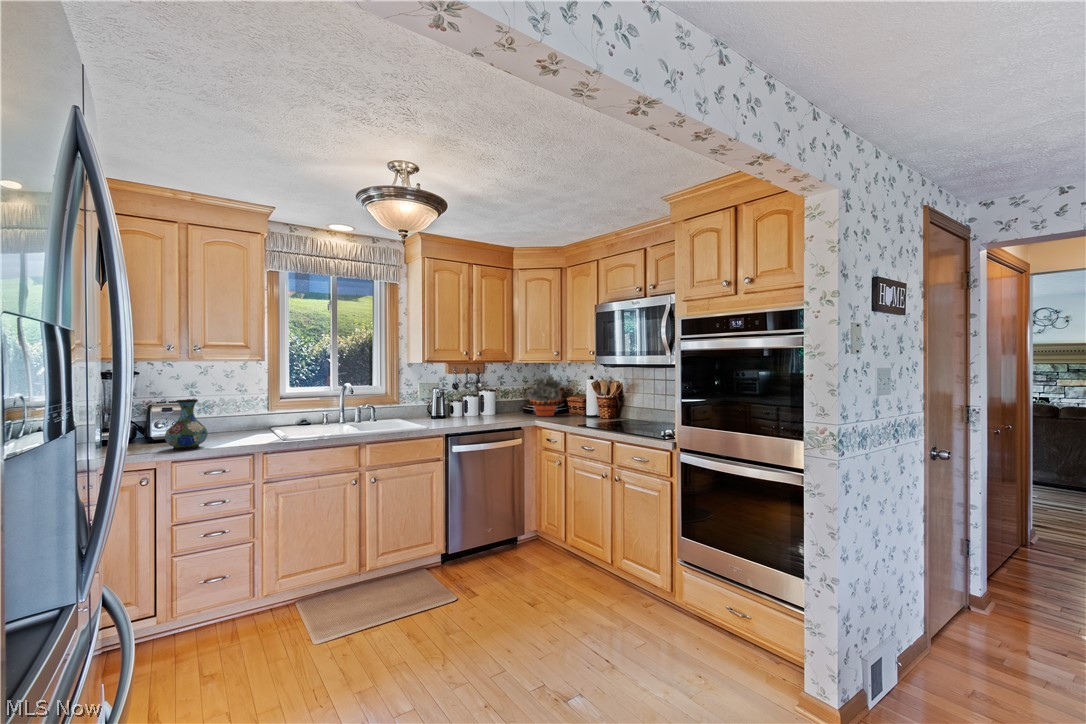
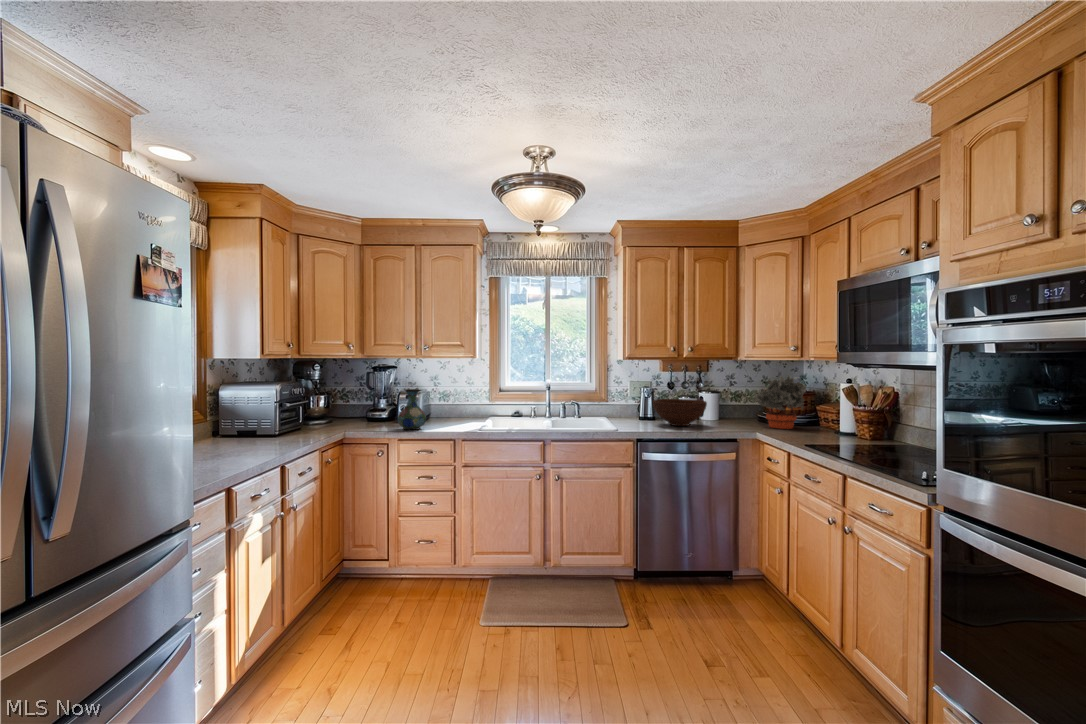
fruit bowl: none [448,397,494,421] -> present [653,399,707,426]

